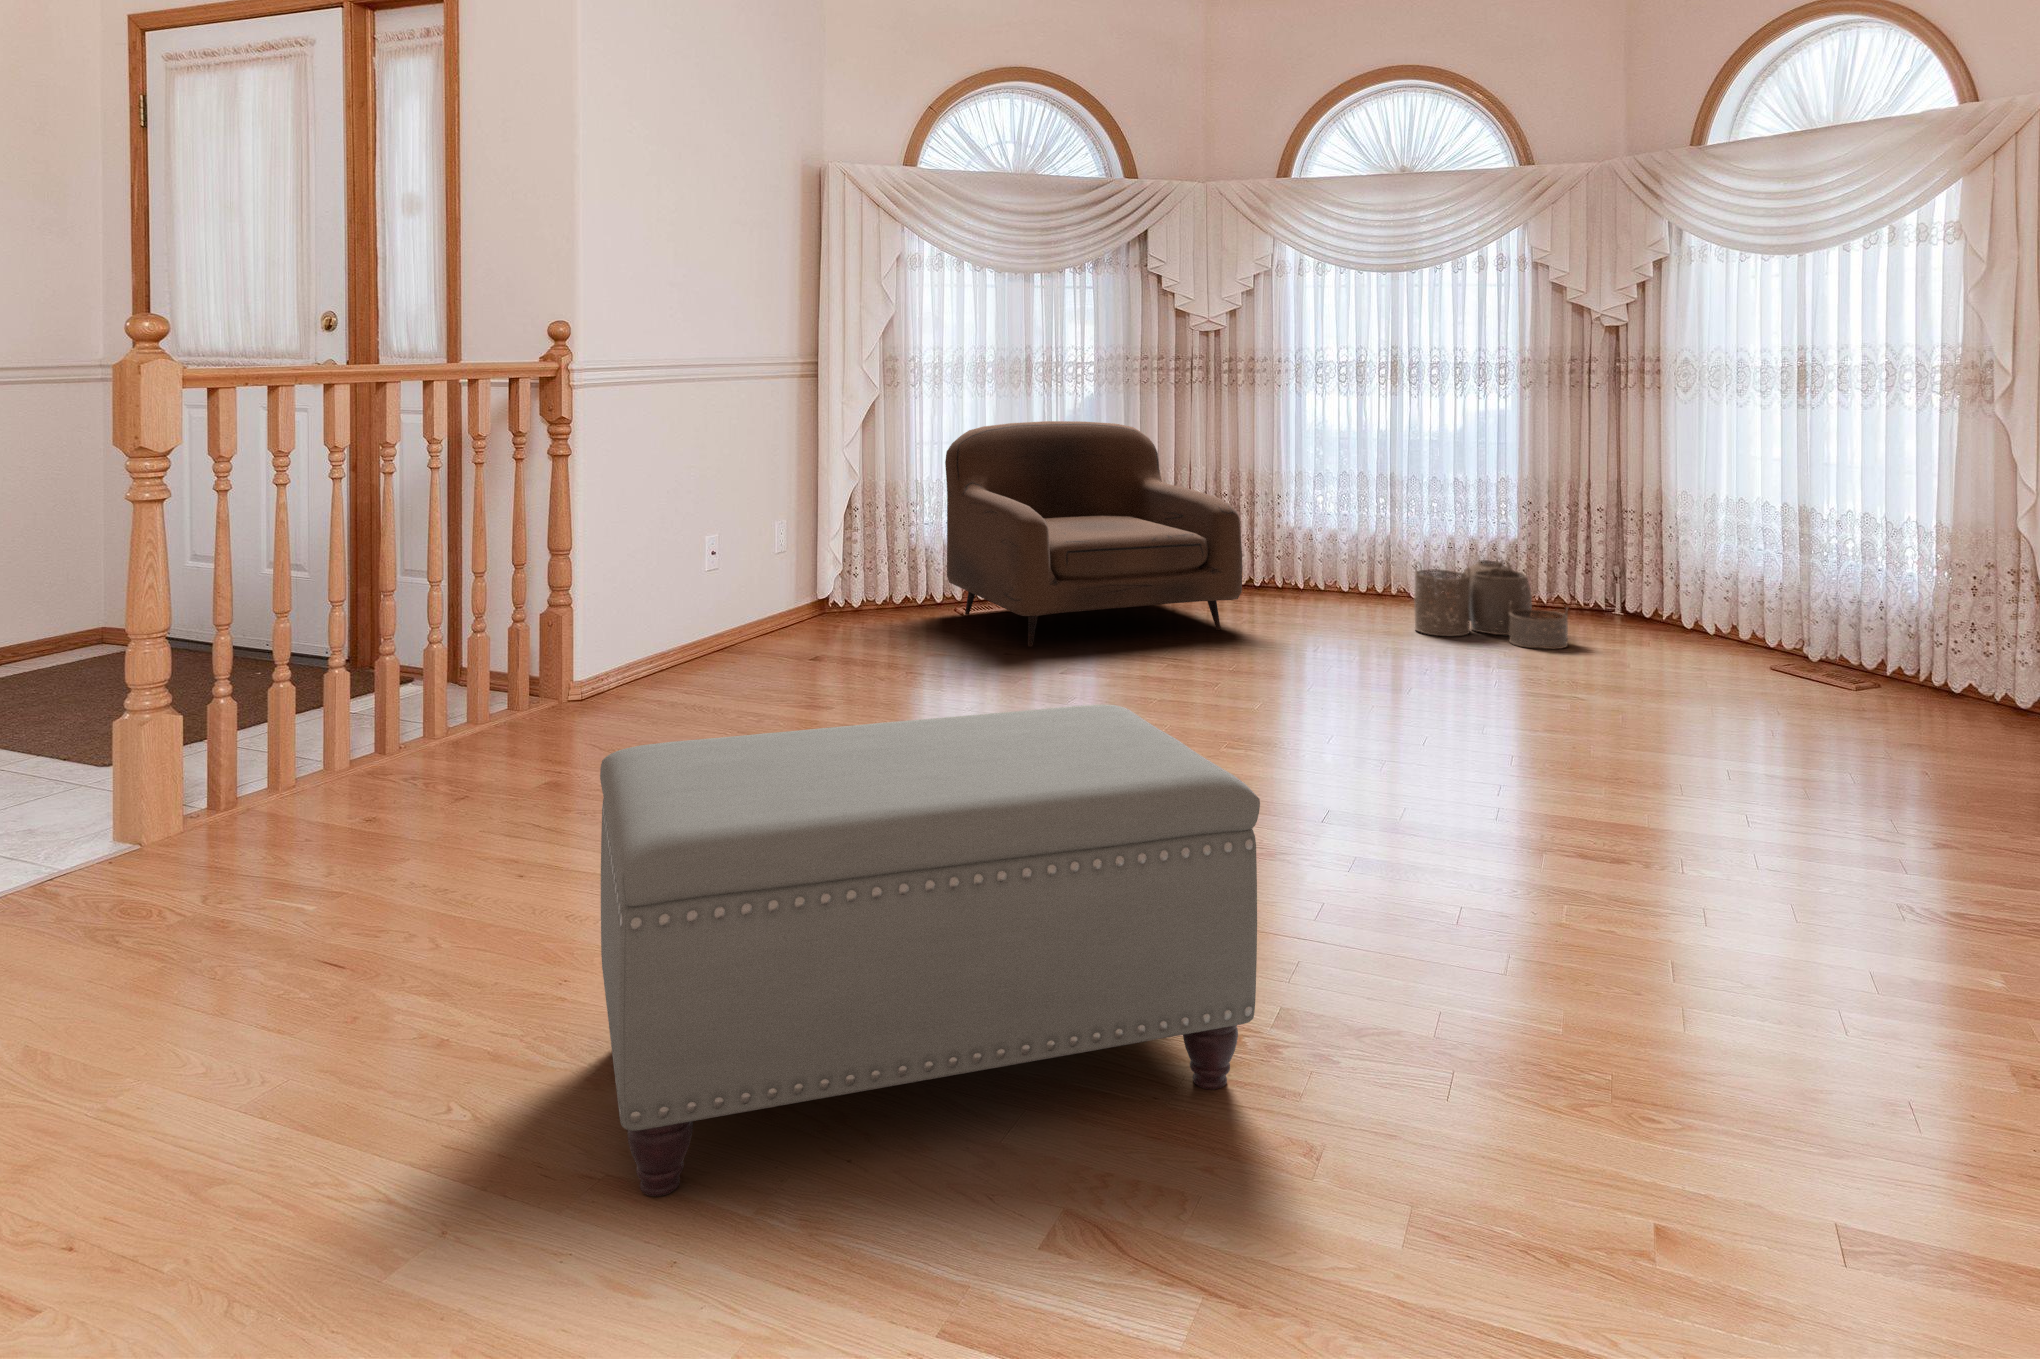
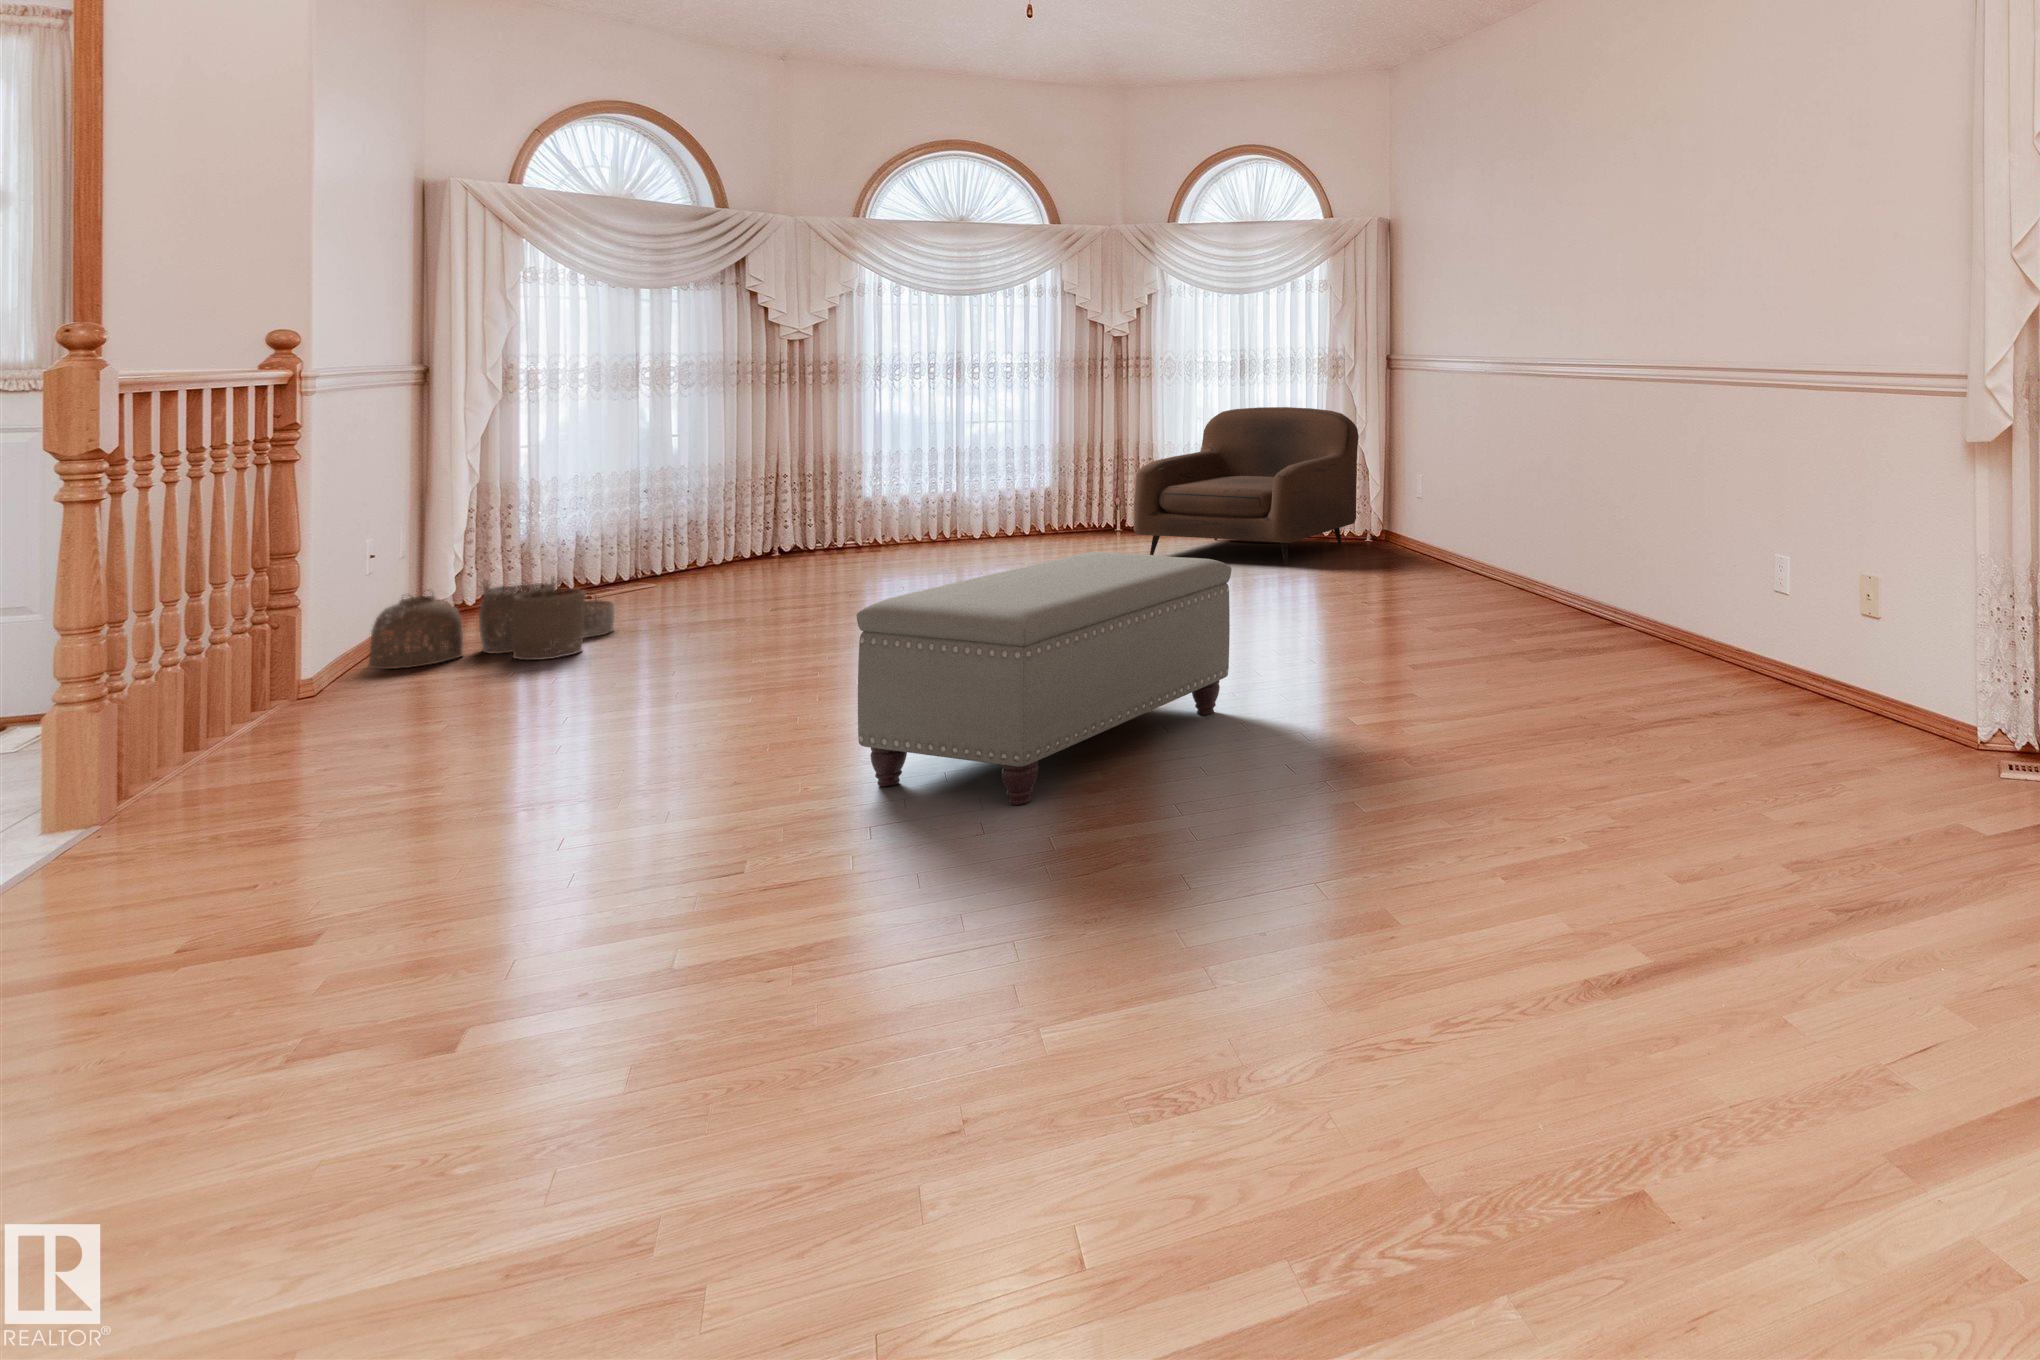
armchair: present [945,421,1242,646] -> present [1134,407,1359,565]
woven basket: present [1414,555,1568,649] -> present [368,577,615,669]

